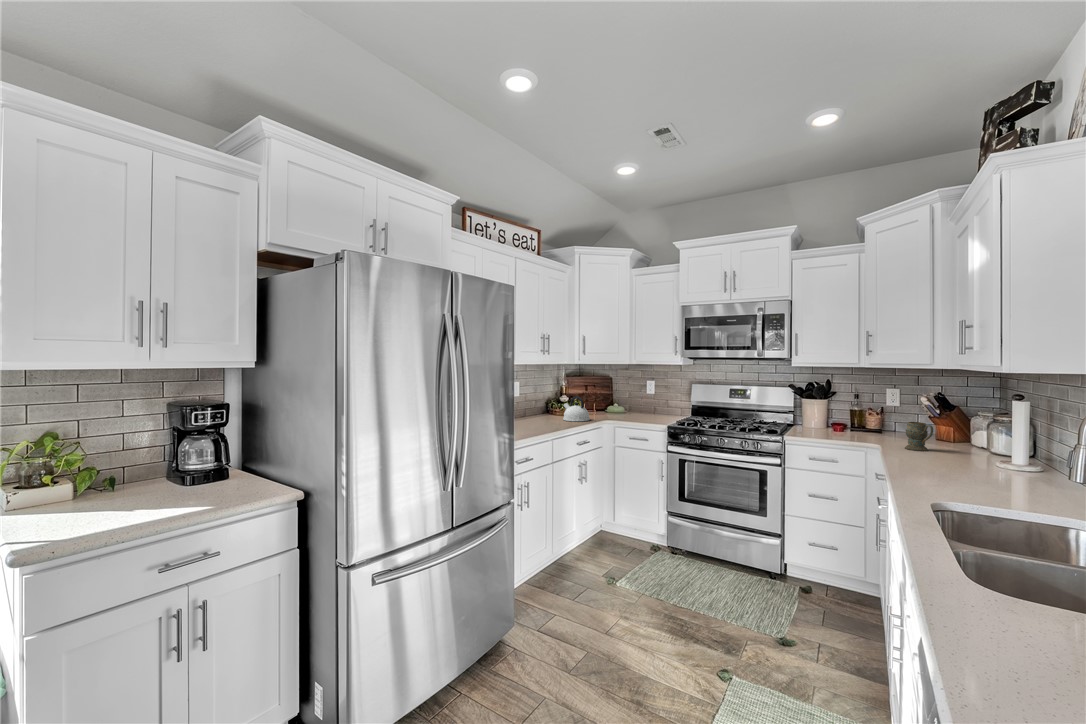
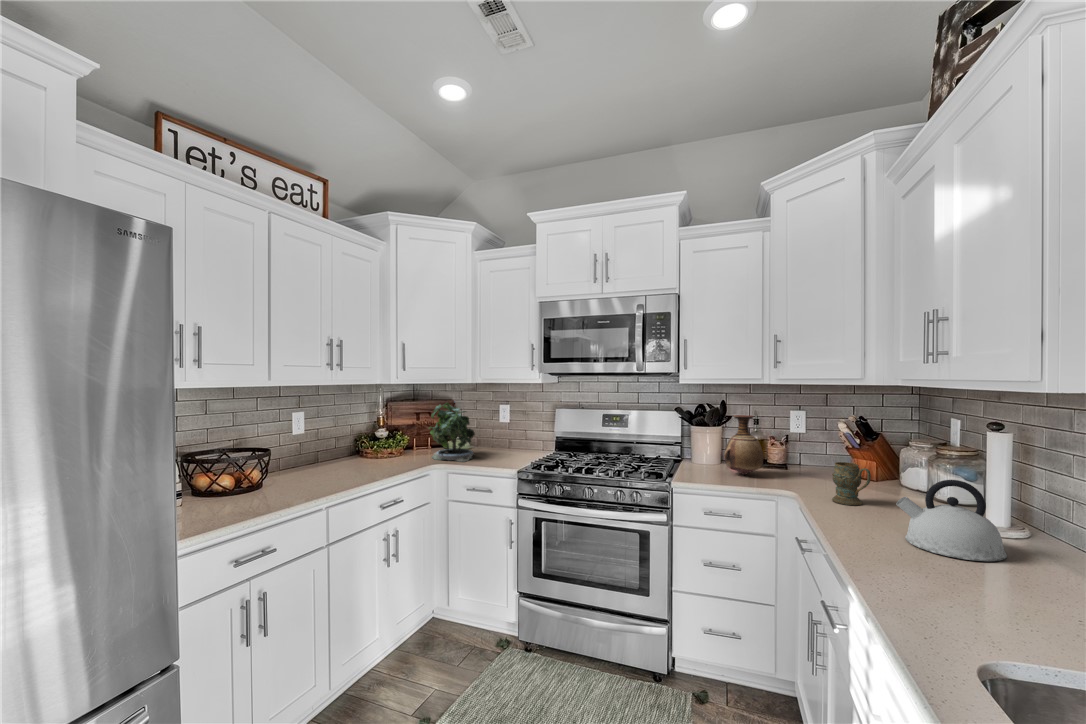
potted plant: none [601,377,632,419] -> present [429,403,475,462]
vase: none [825,390,858,434] -> present [724,415,763,475]
kettle: present [563,396,590,422] -> present [896,480,1007,561]

